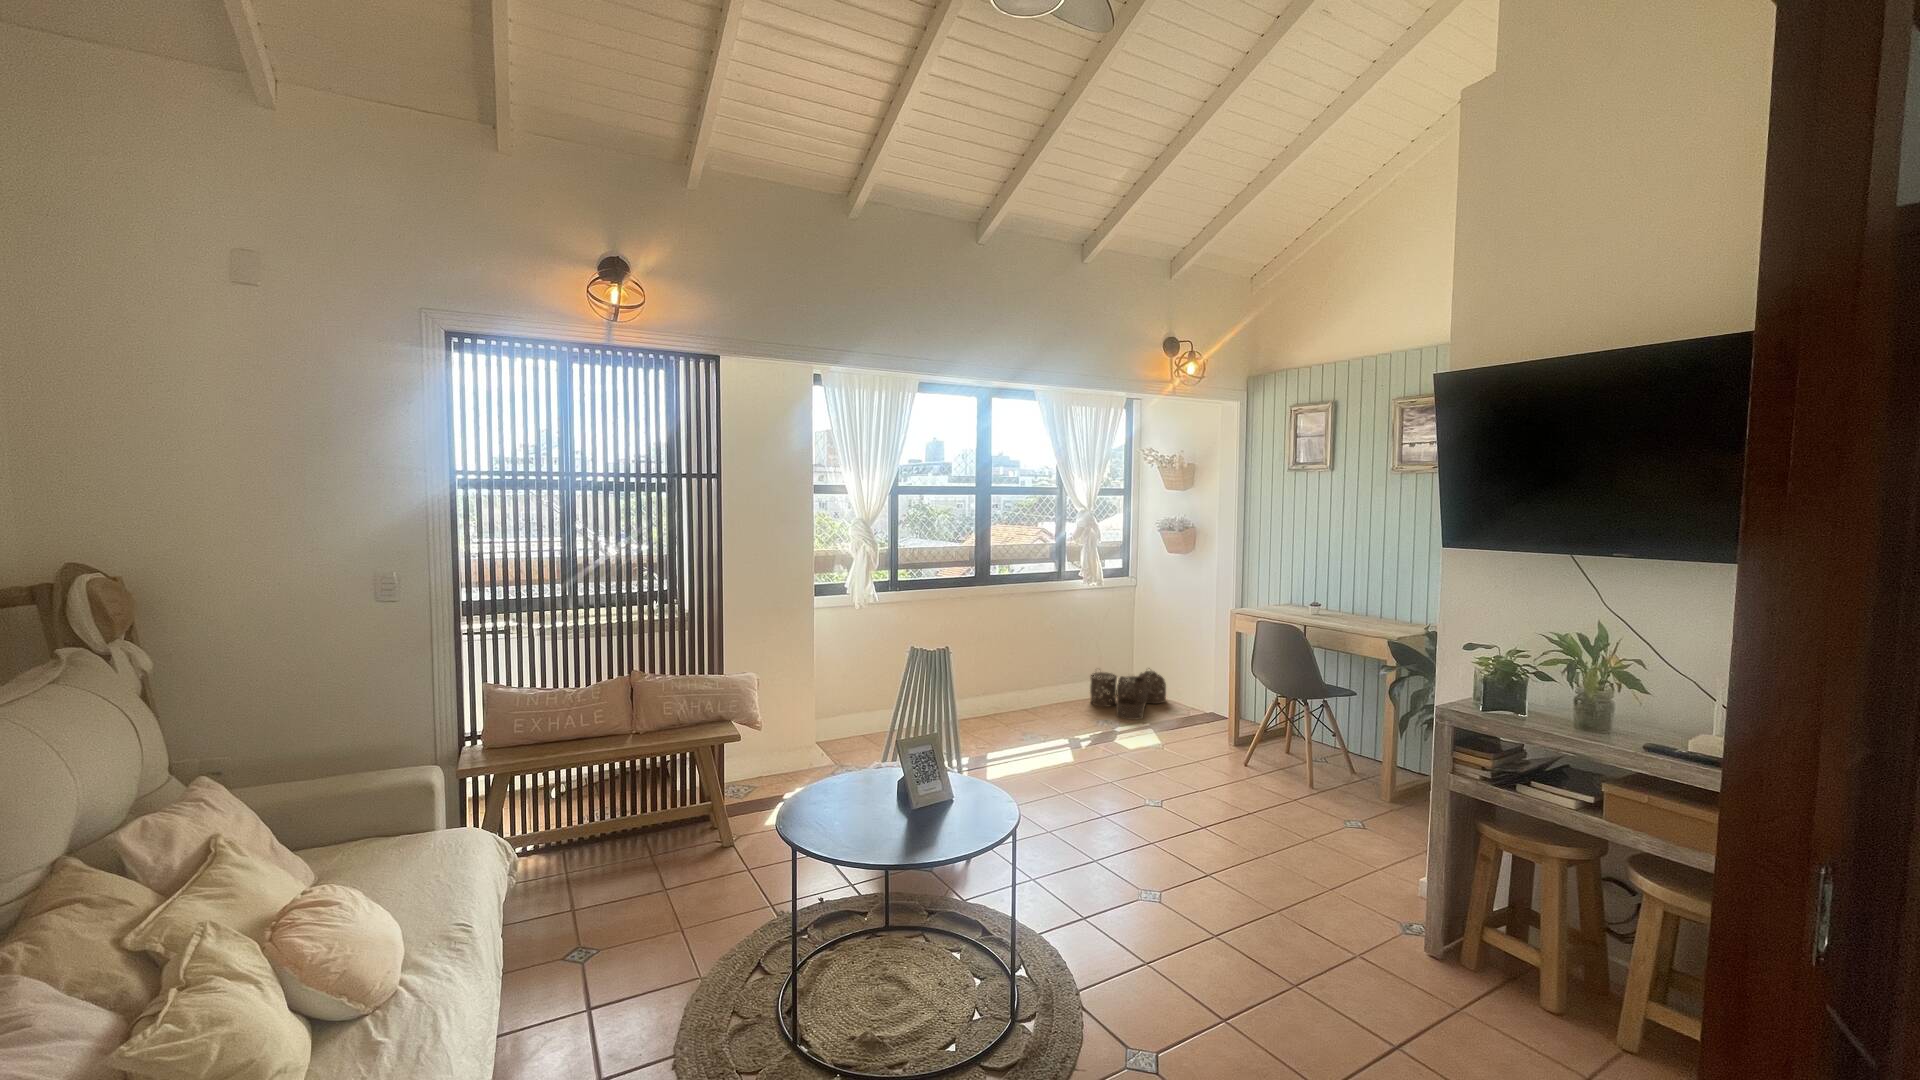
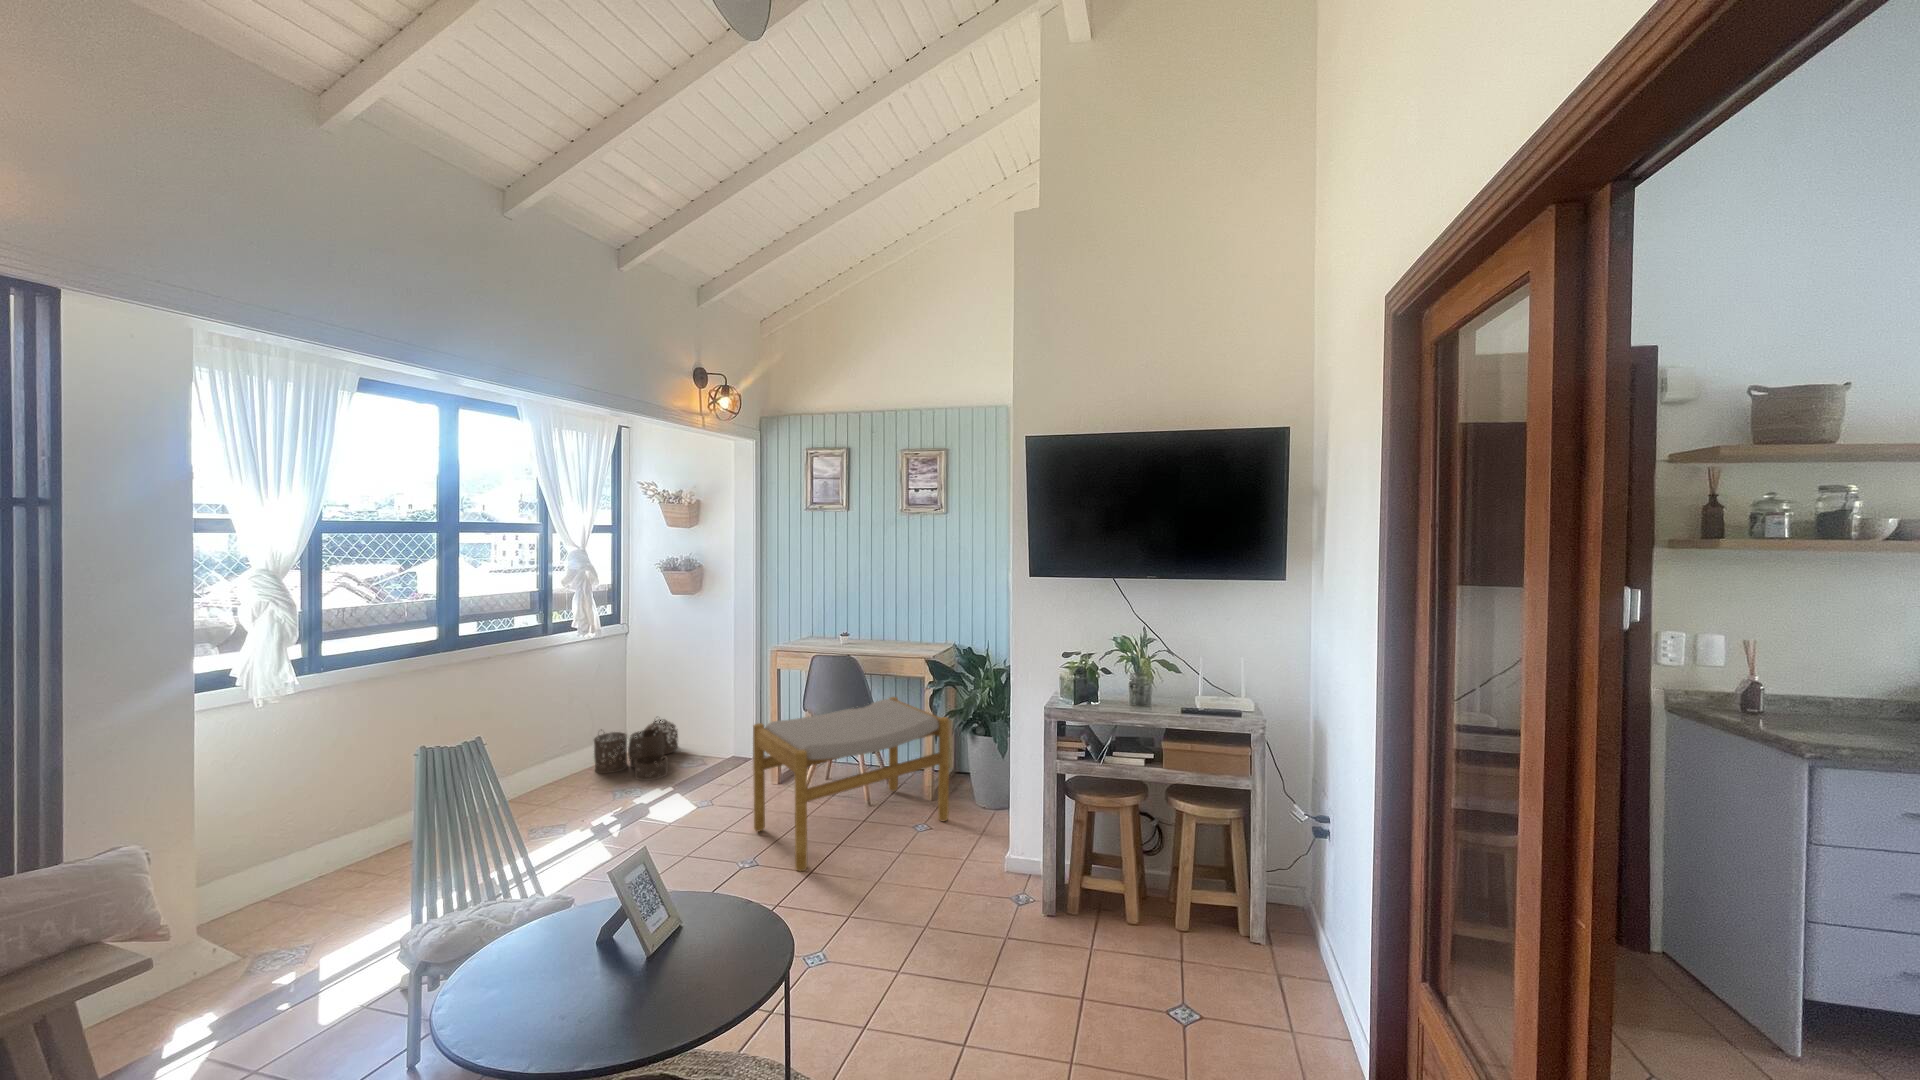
footstool: none [1179,678,1395,834] -> present [753,697,949,871]

